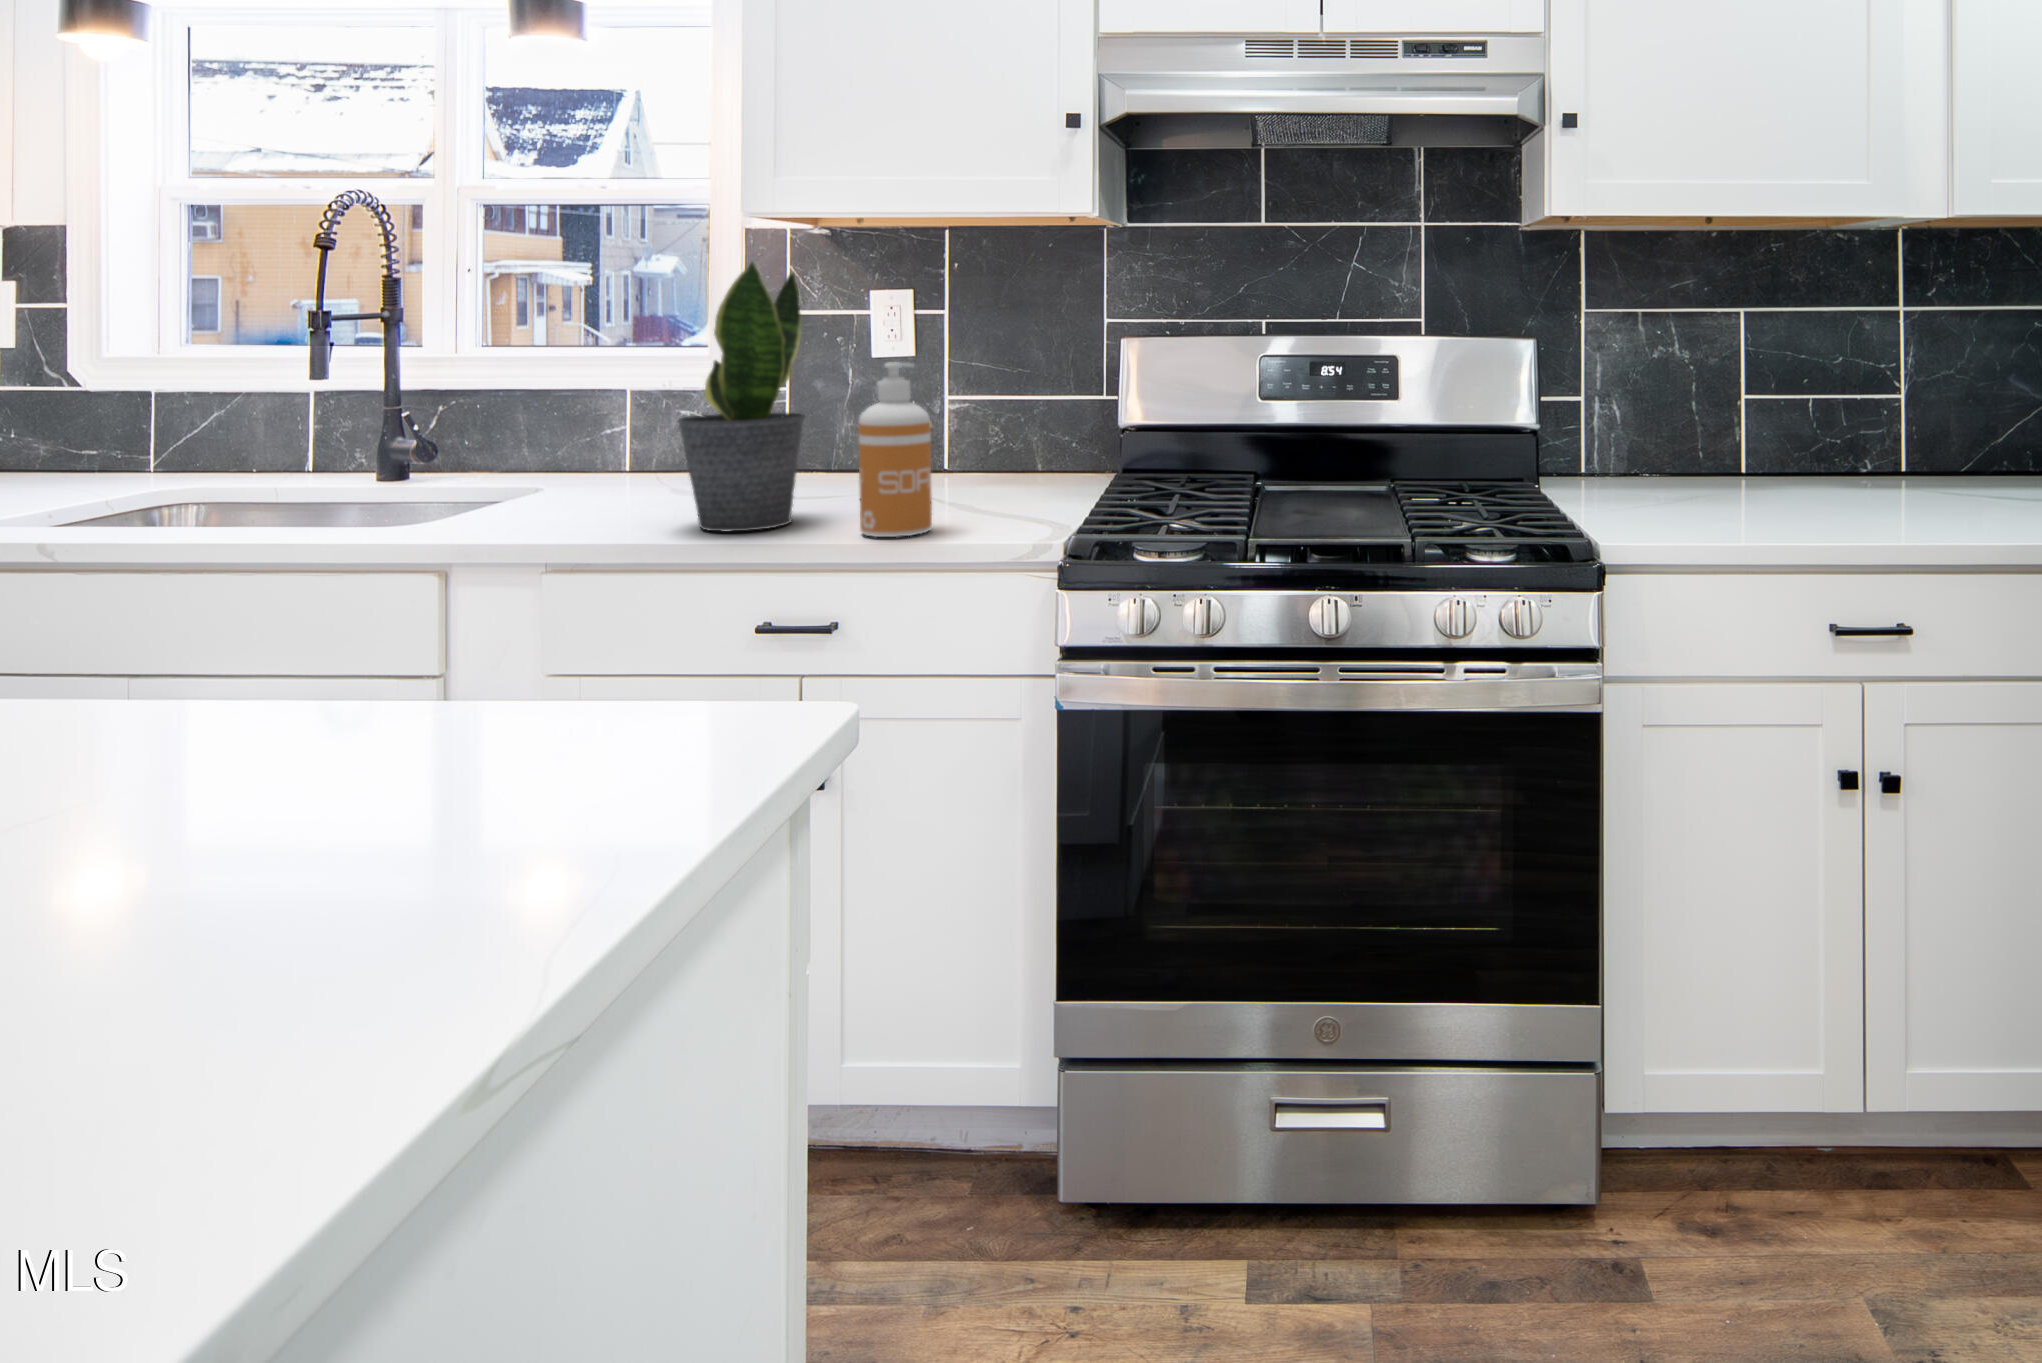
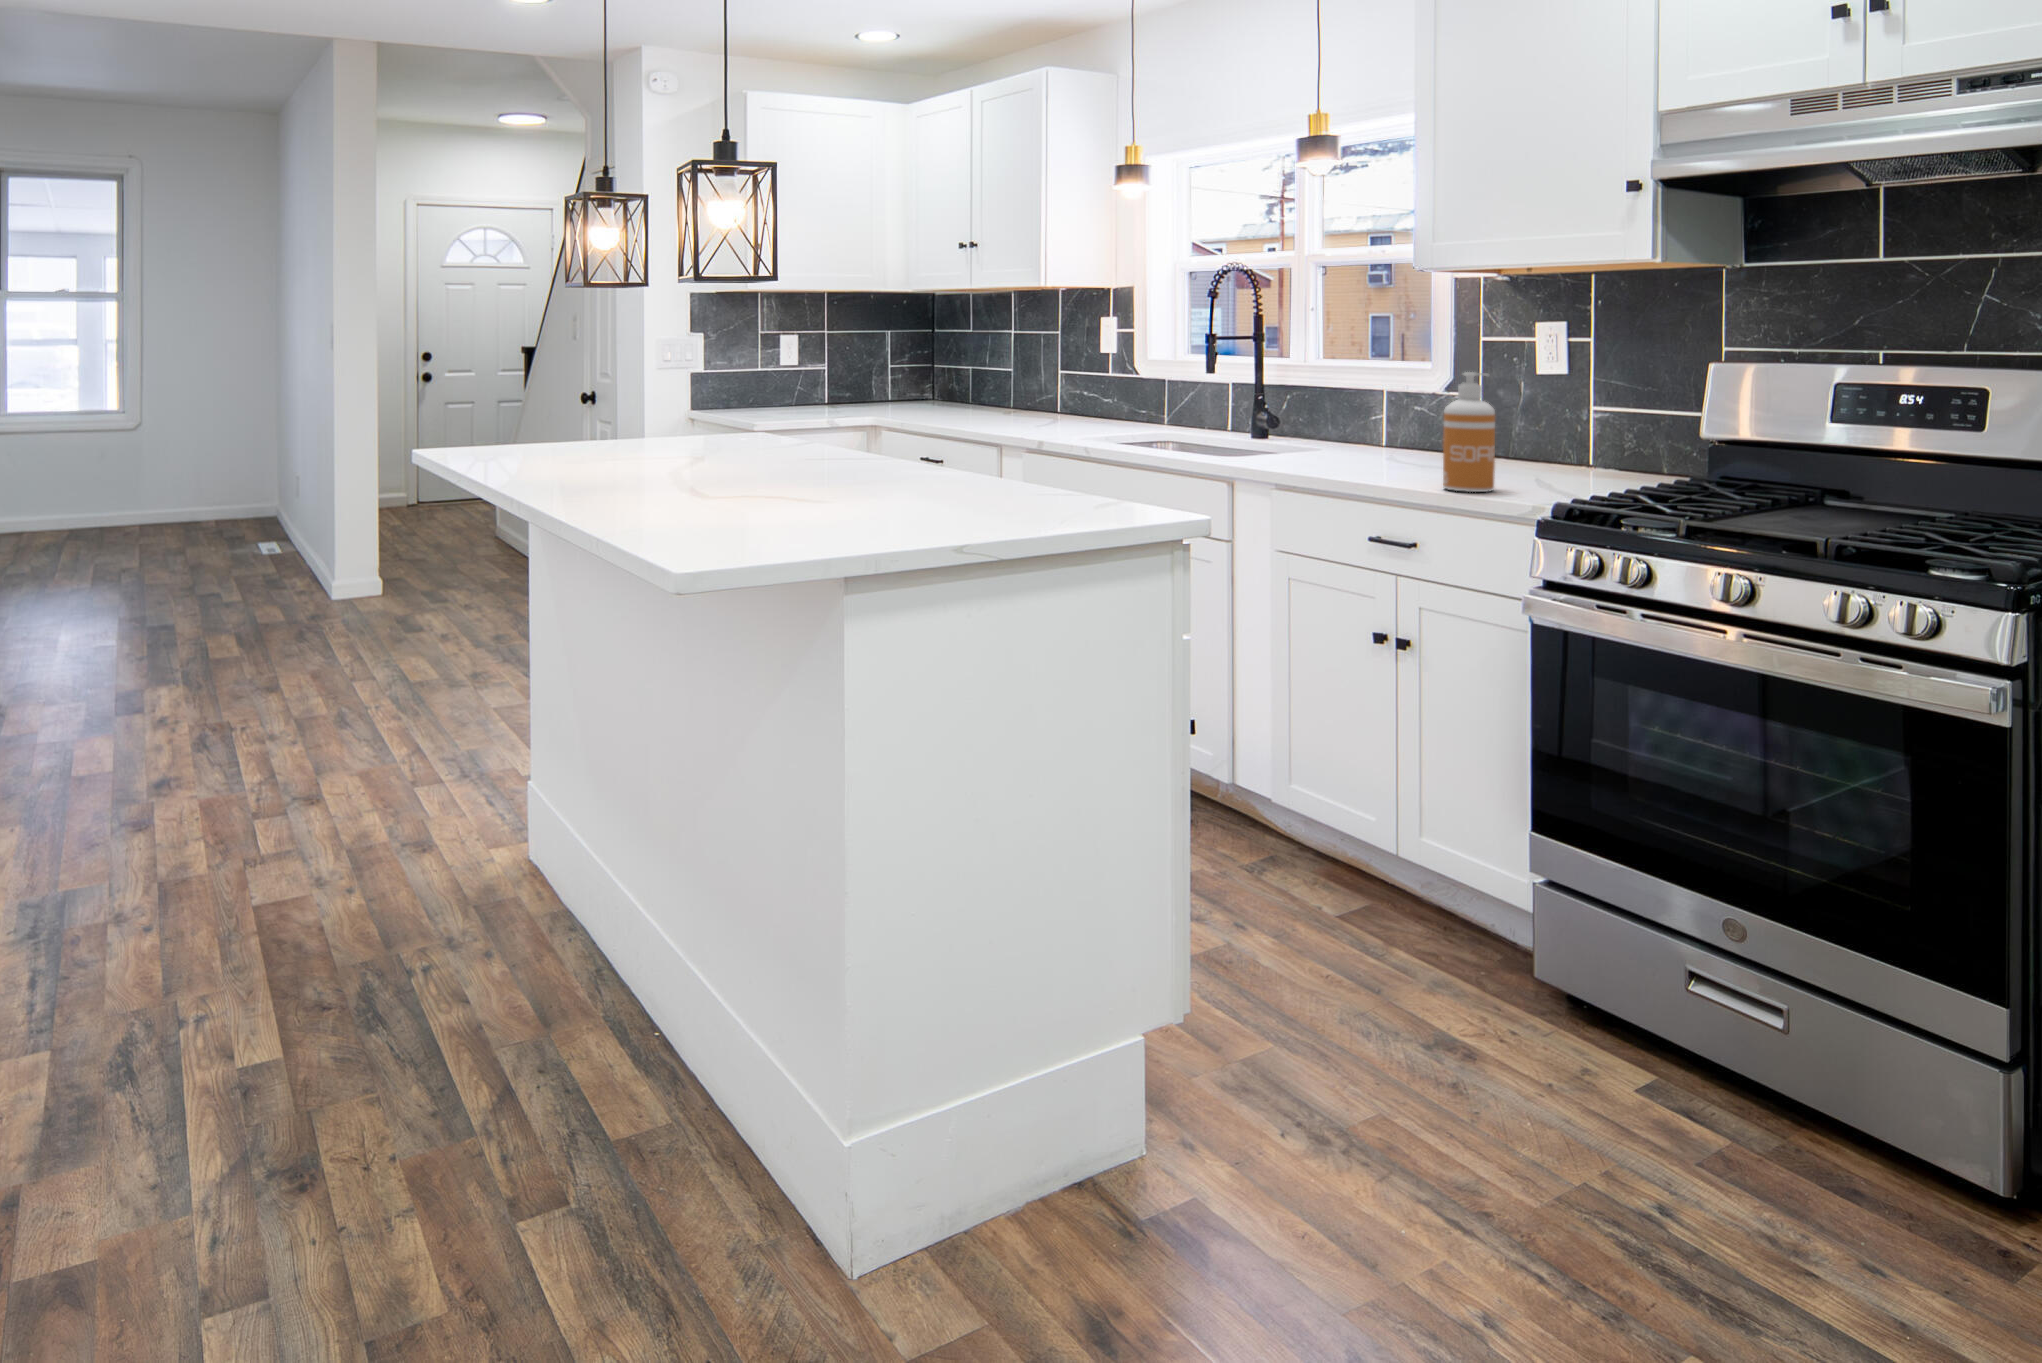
potted plant: present [677,262,806,532] -> none [1349,303,1434,479]

